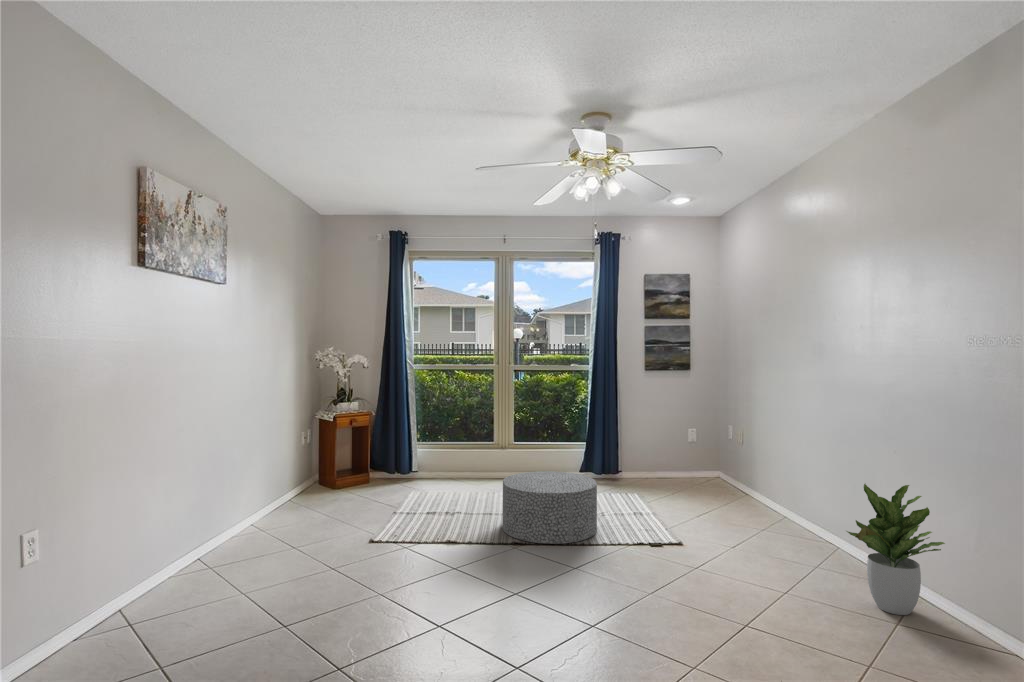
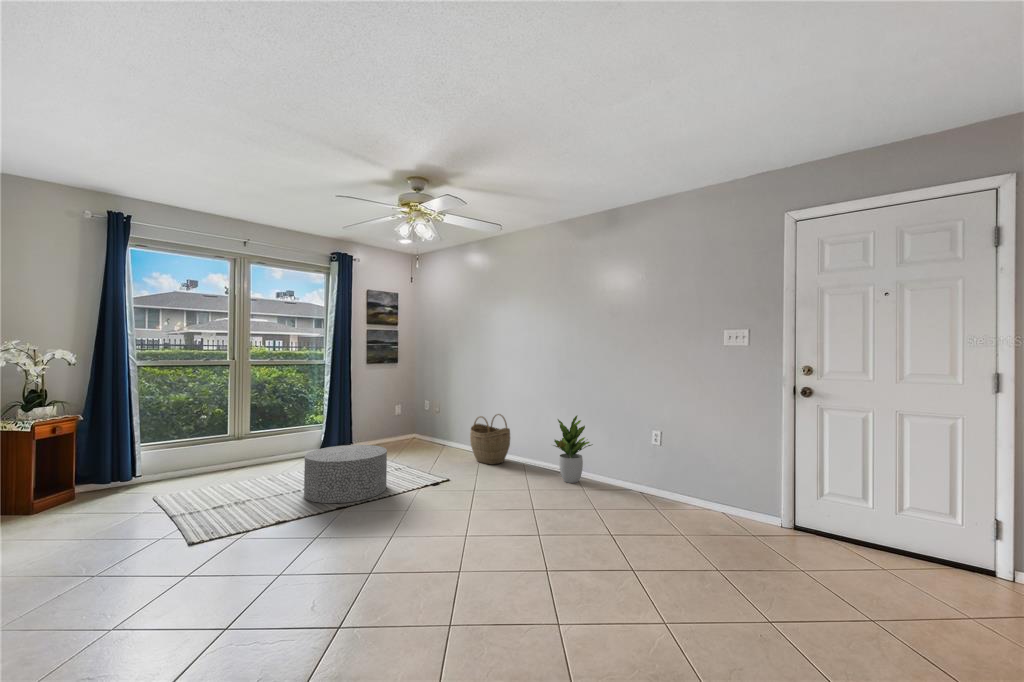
woven basket: none [751,459,818,542] -> present [470,414,510,465]

